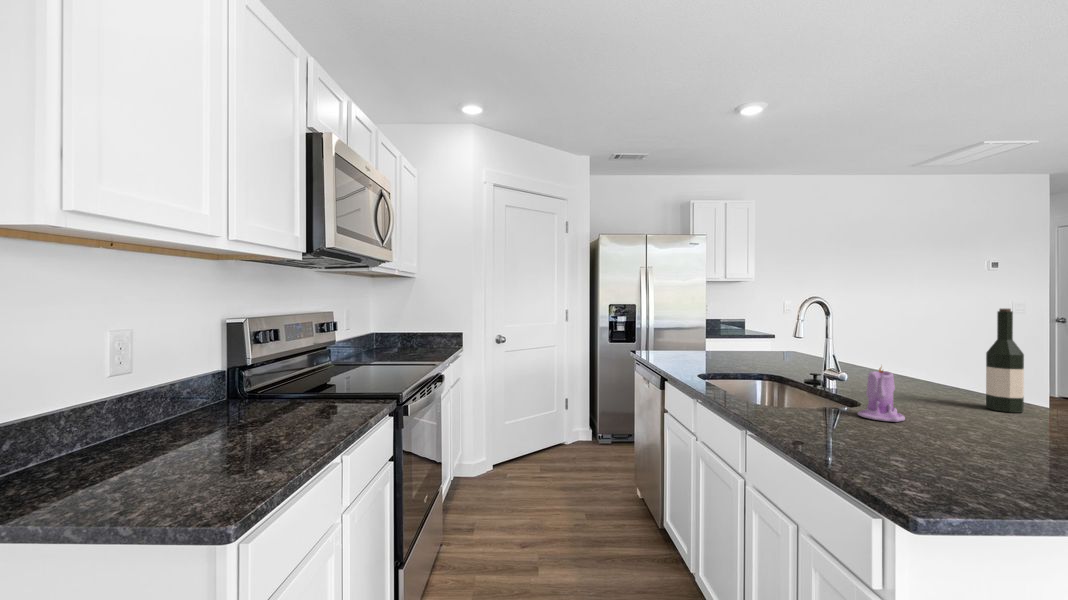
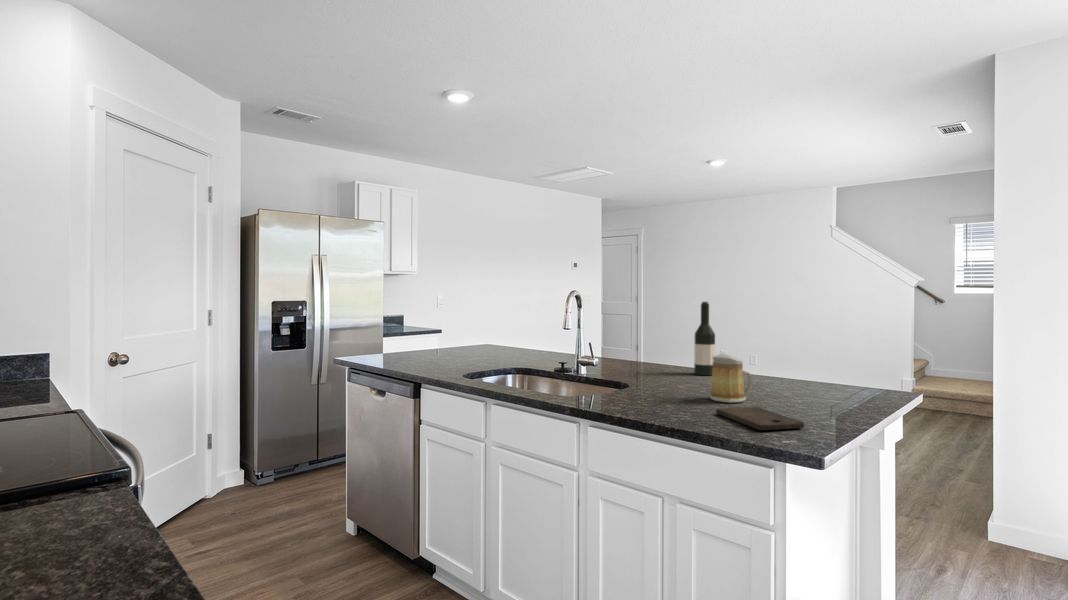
candle: present [858,367,905,422] -> none [649,347,680,392]
mug: none [921,379,995,451] -> present [710,354,752,403]
cutting board: none [881,449,985,501] -> present [716,407,804,430]

